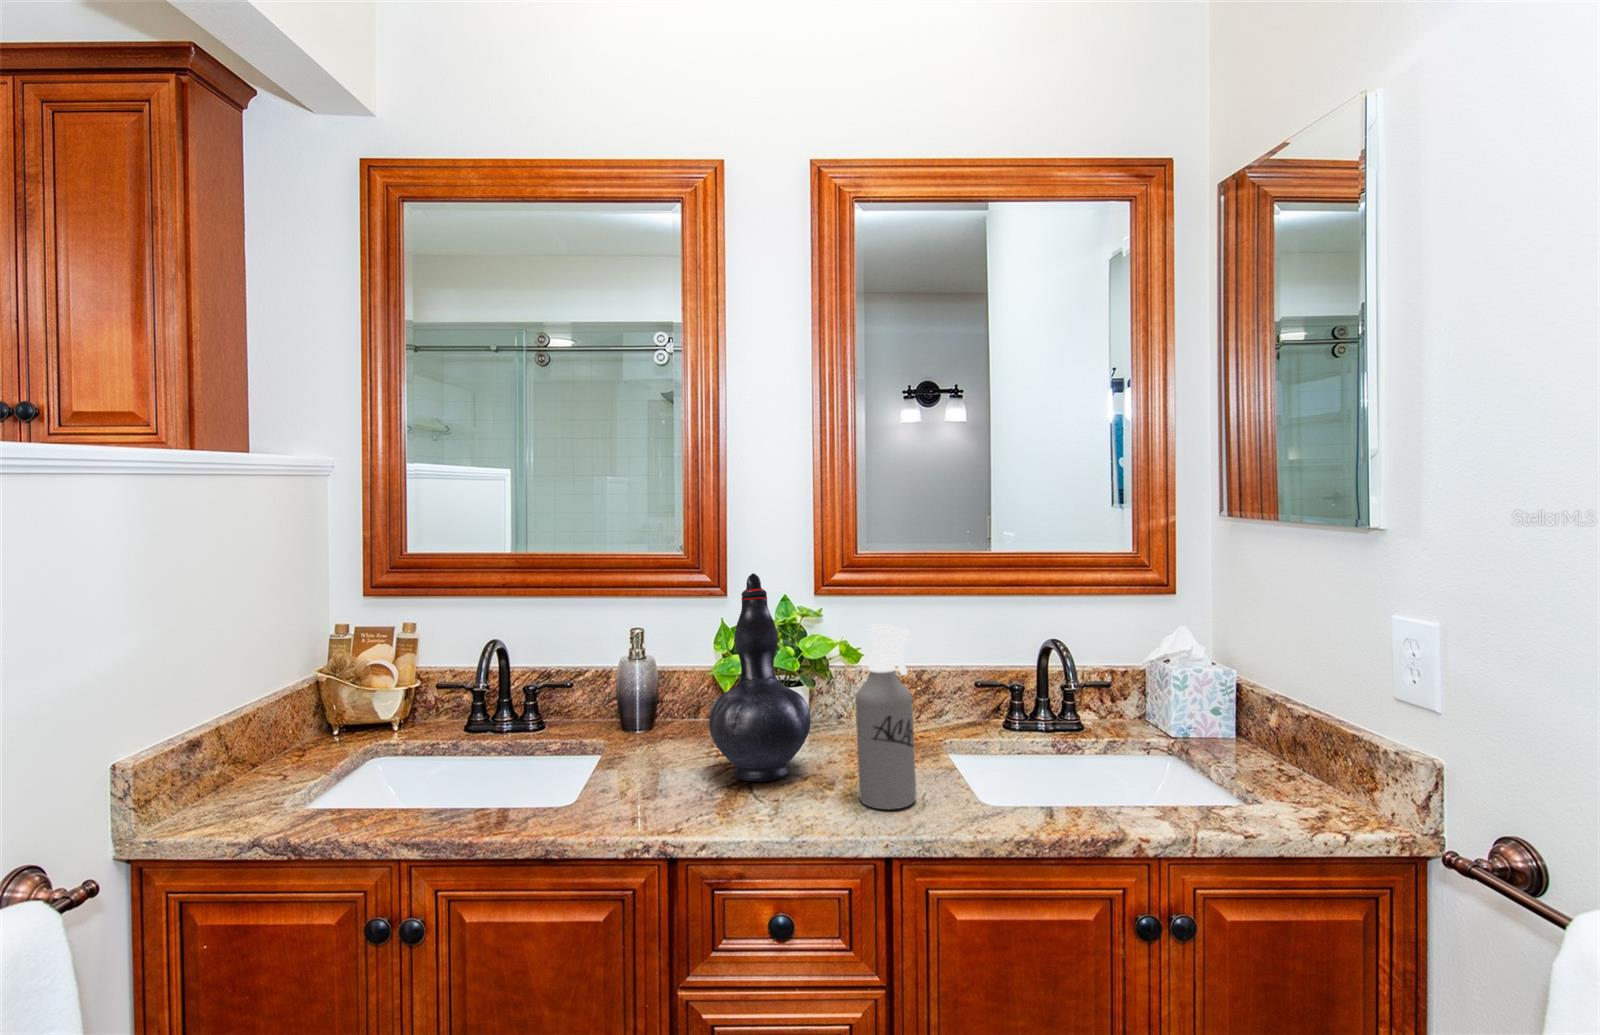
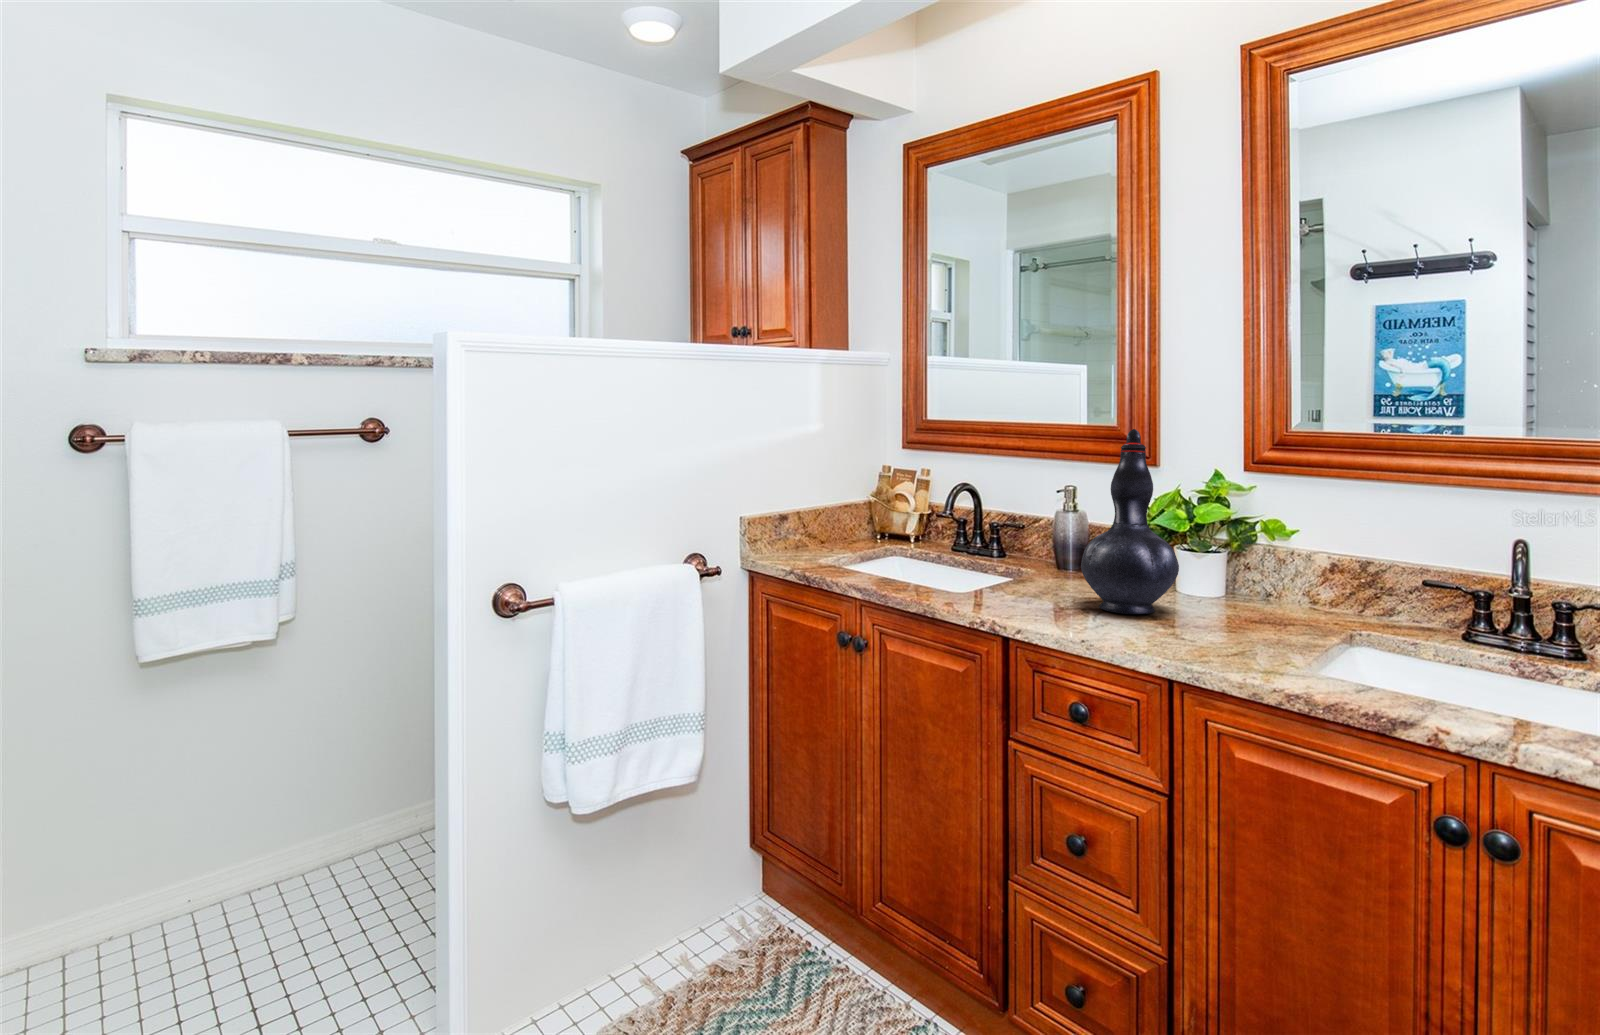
spray bottle: present [855,624,916,809] -> none [1179,476,1244,651]

